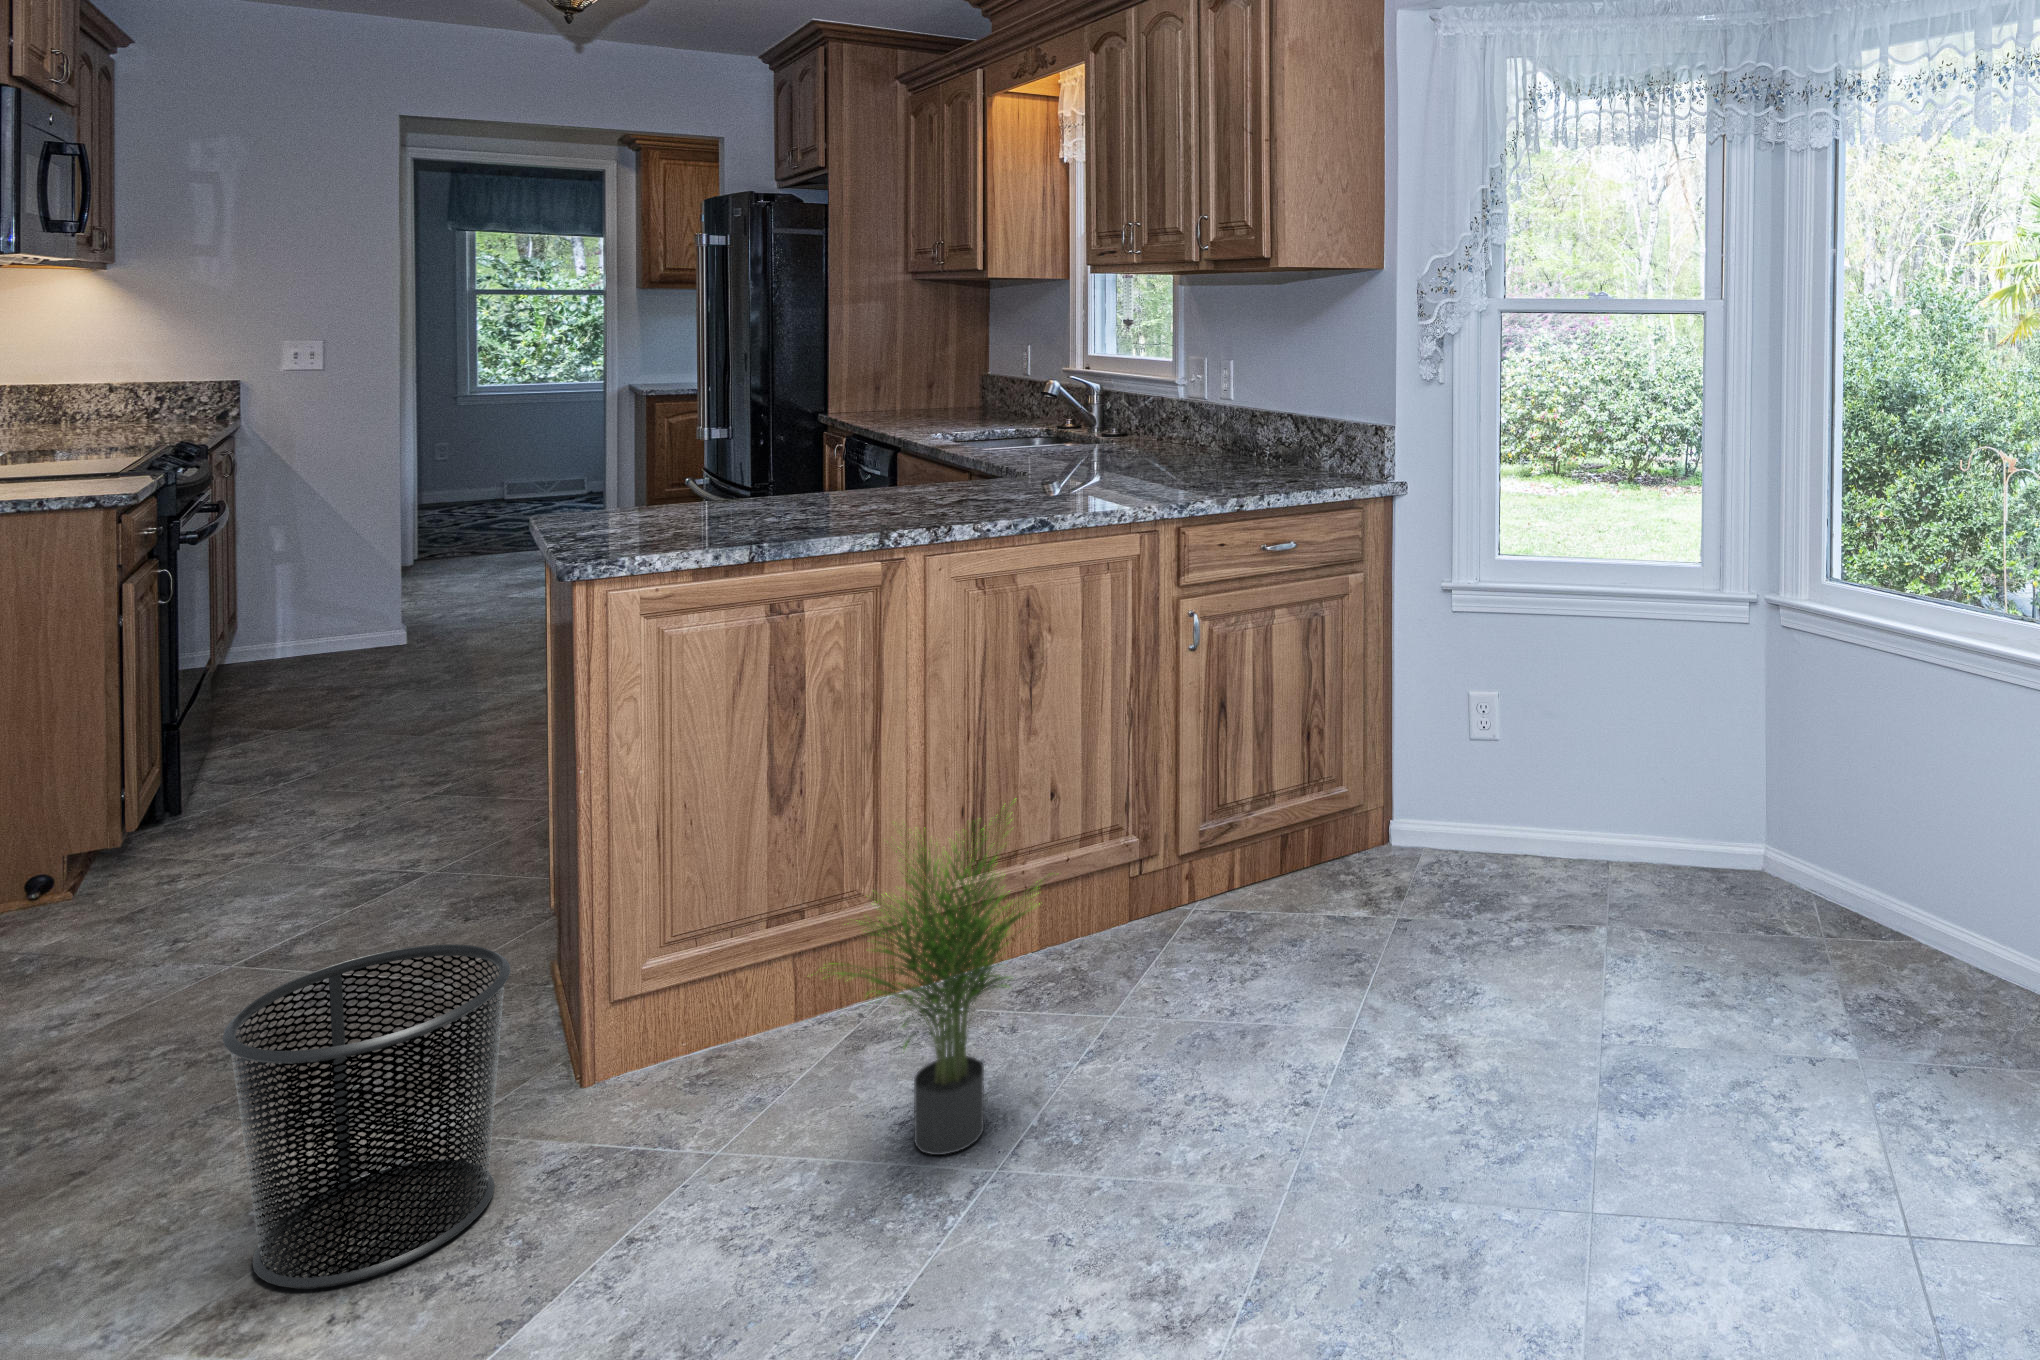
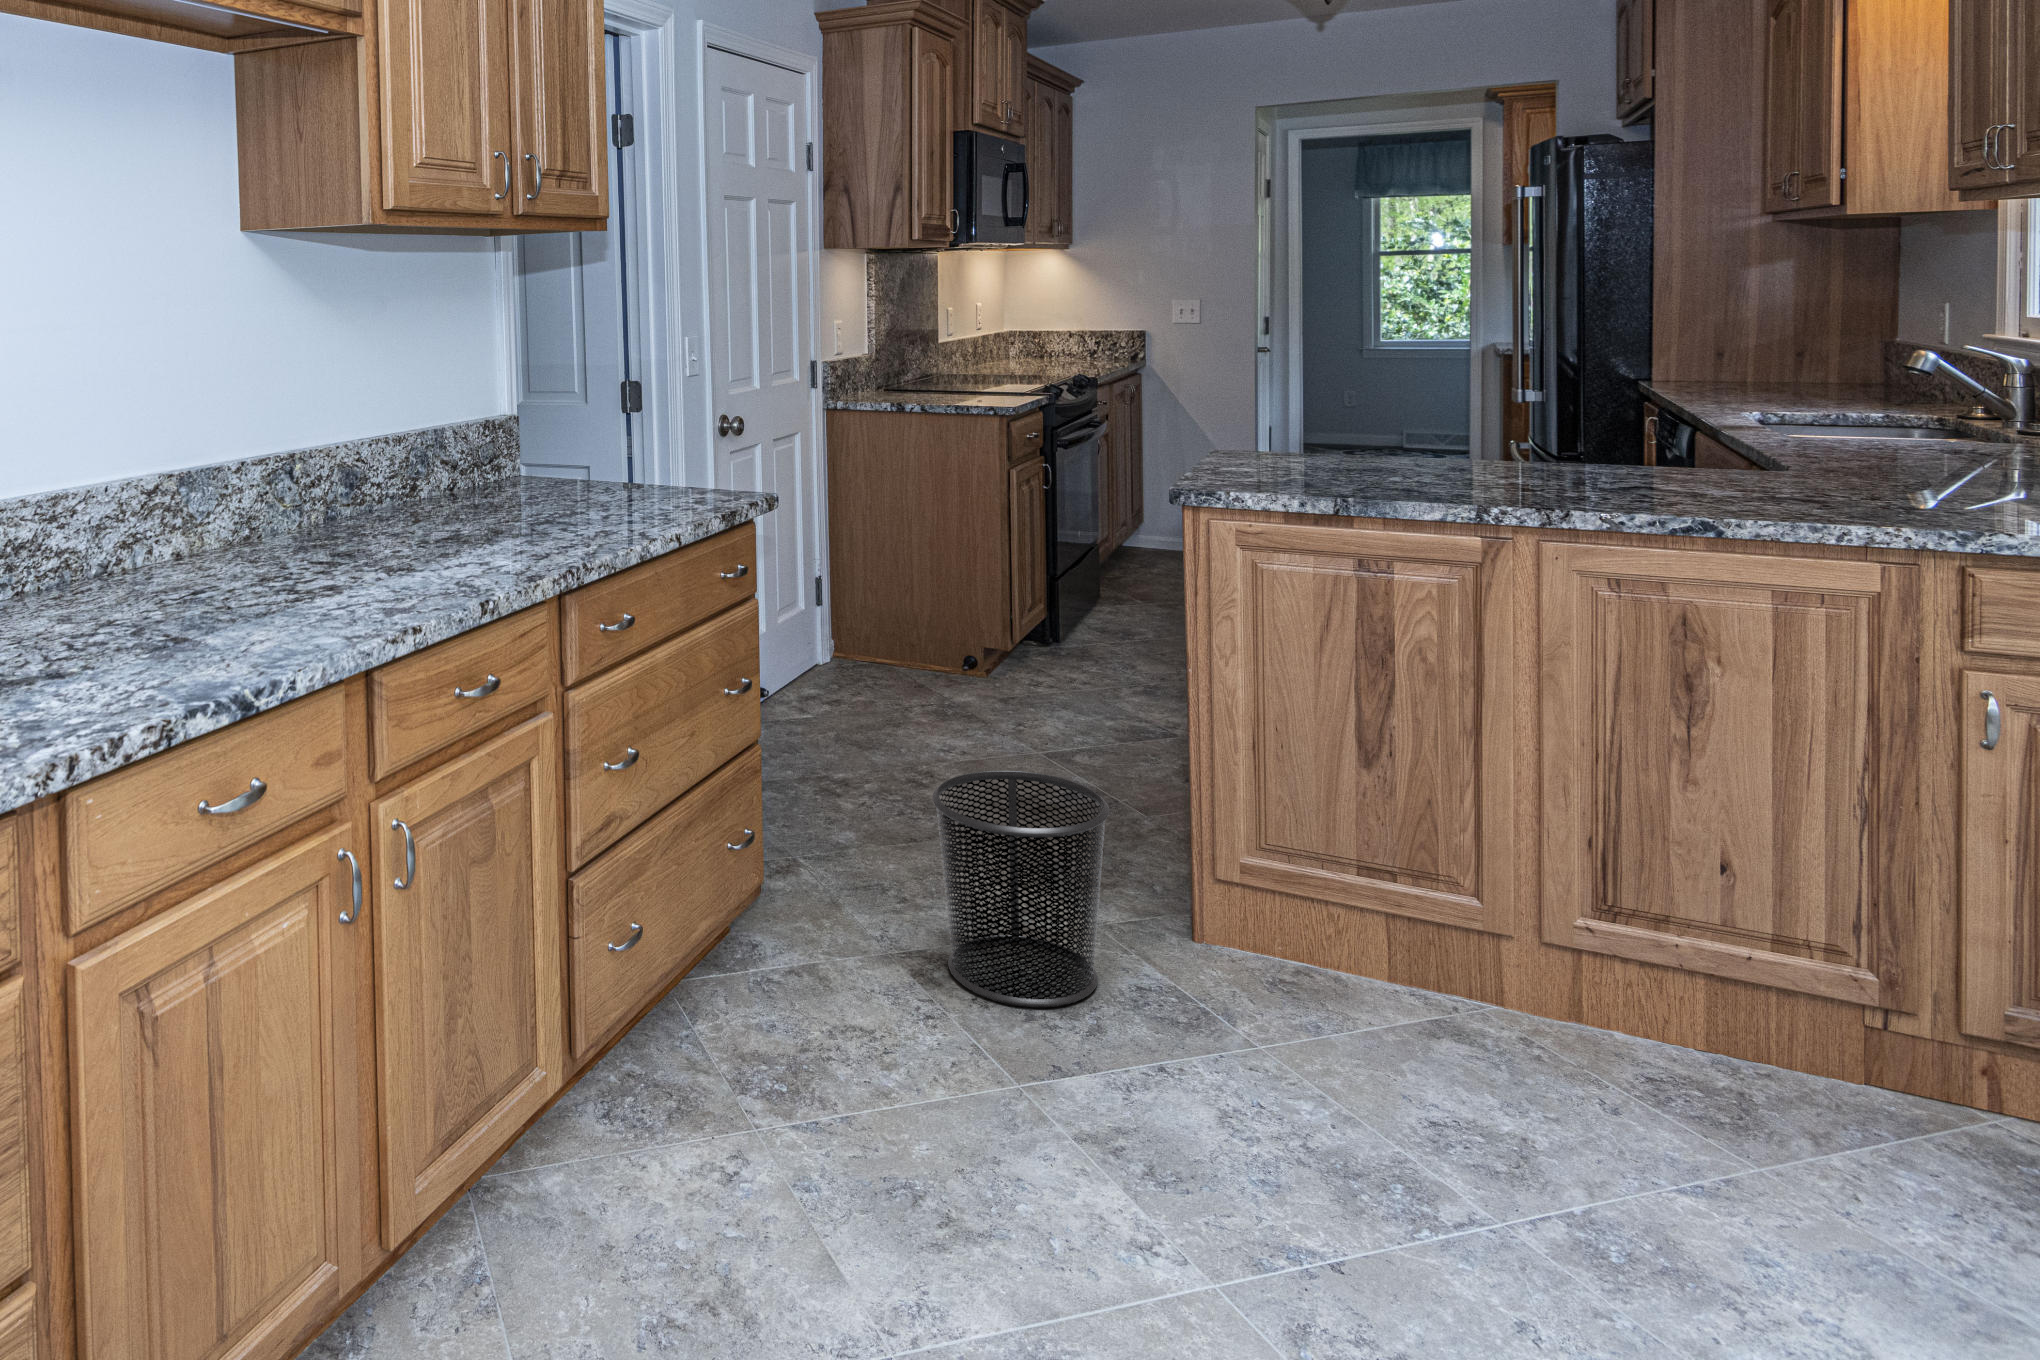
potted plant: present [838,799,1038,1155] -> none [1305,800,1608,1178]

